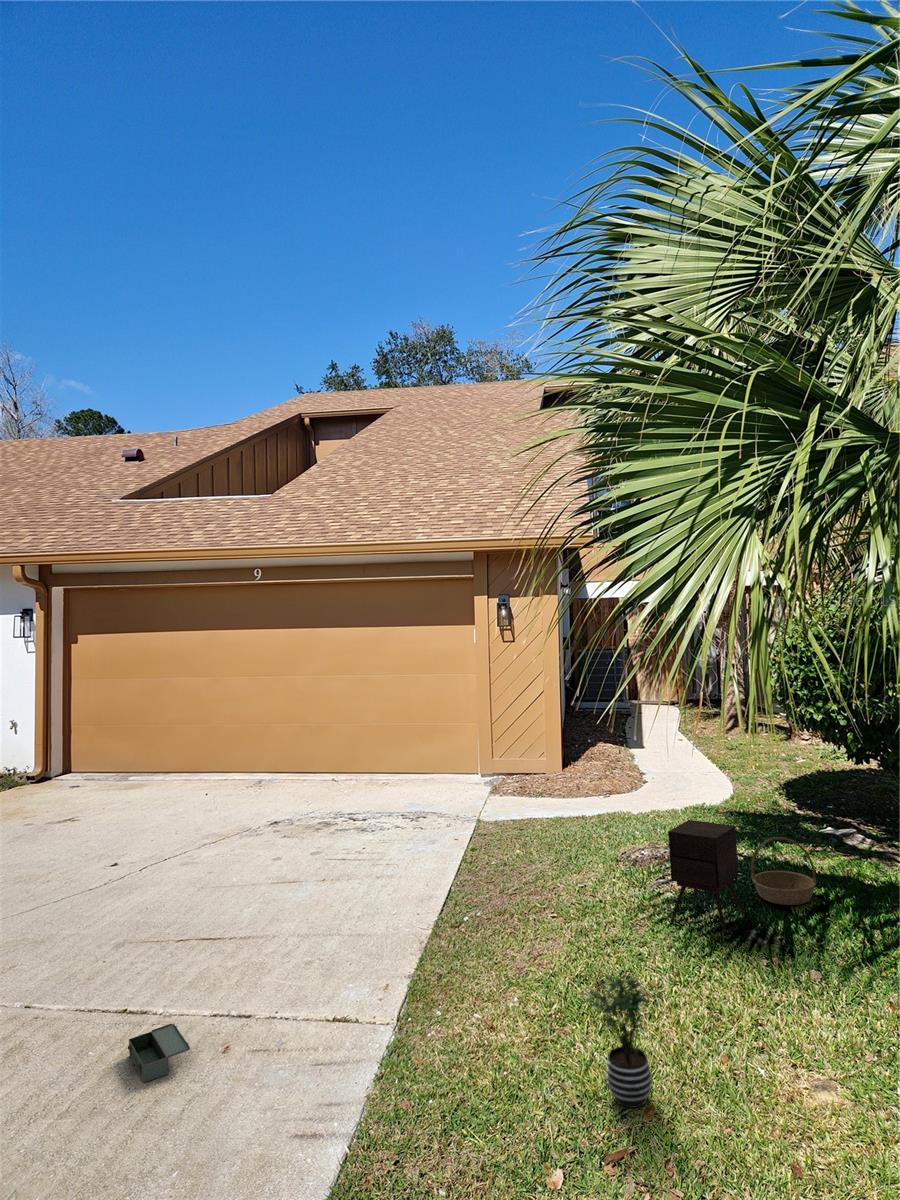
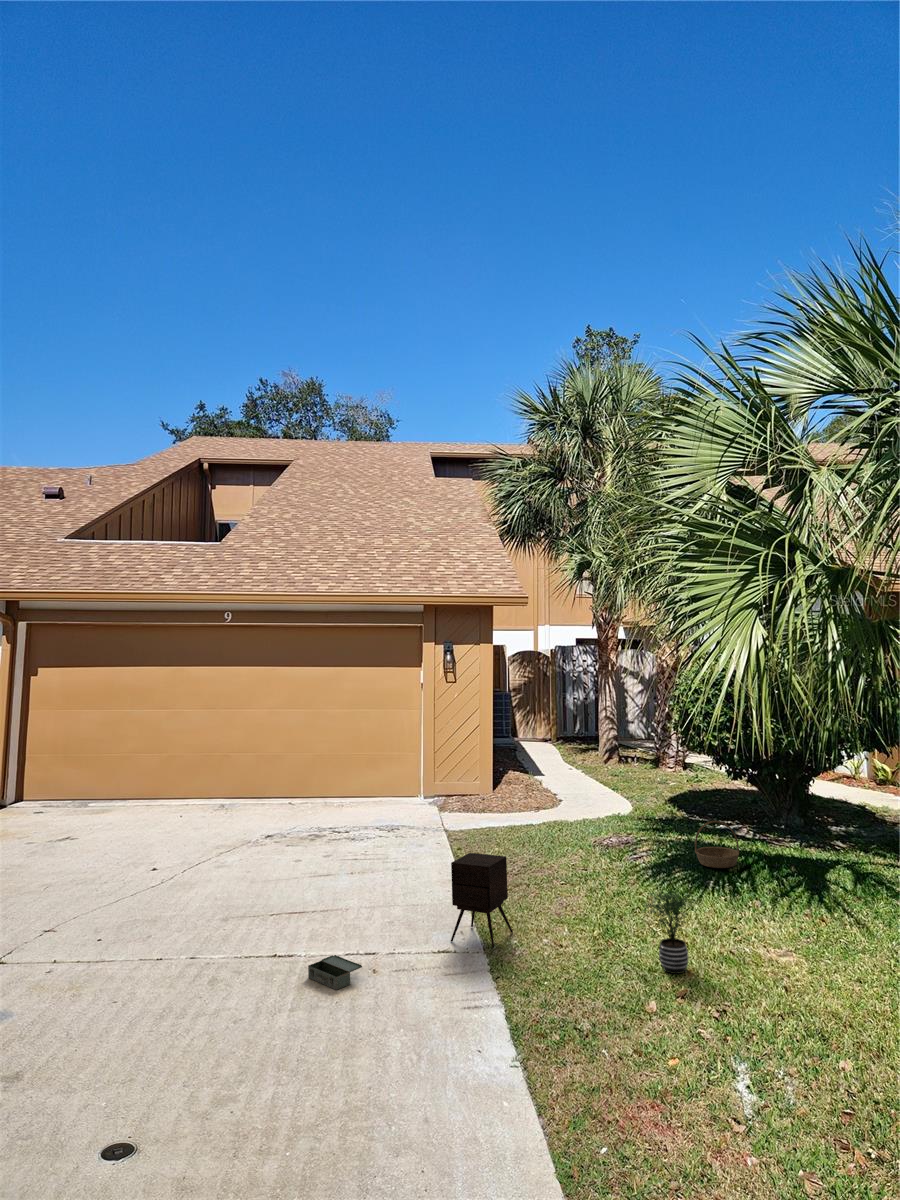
side table: present [668,820,746,934] -> present [451,853,513,948]

